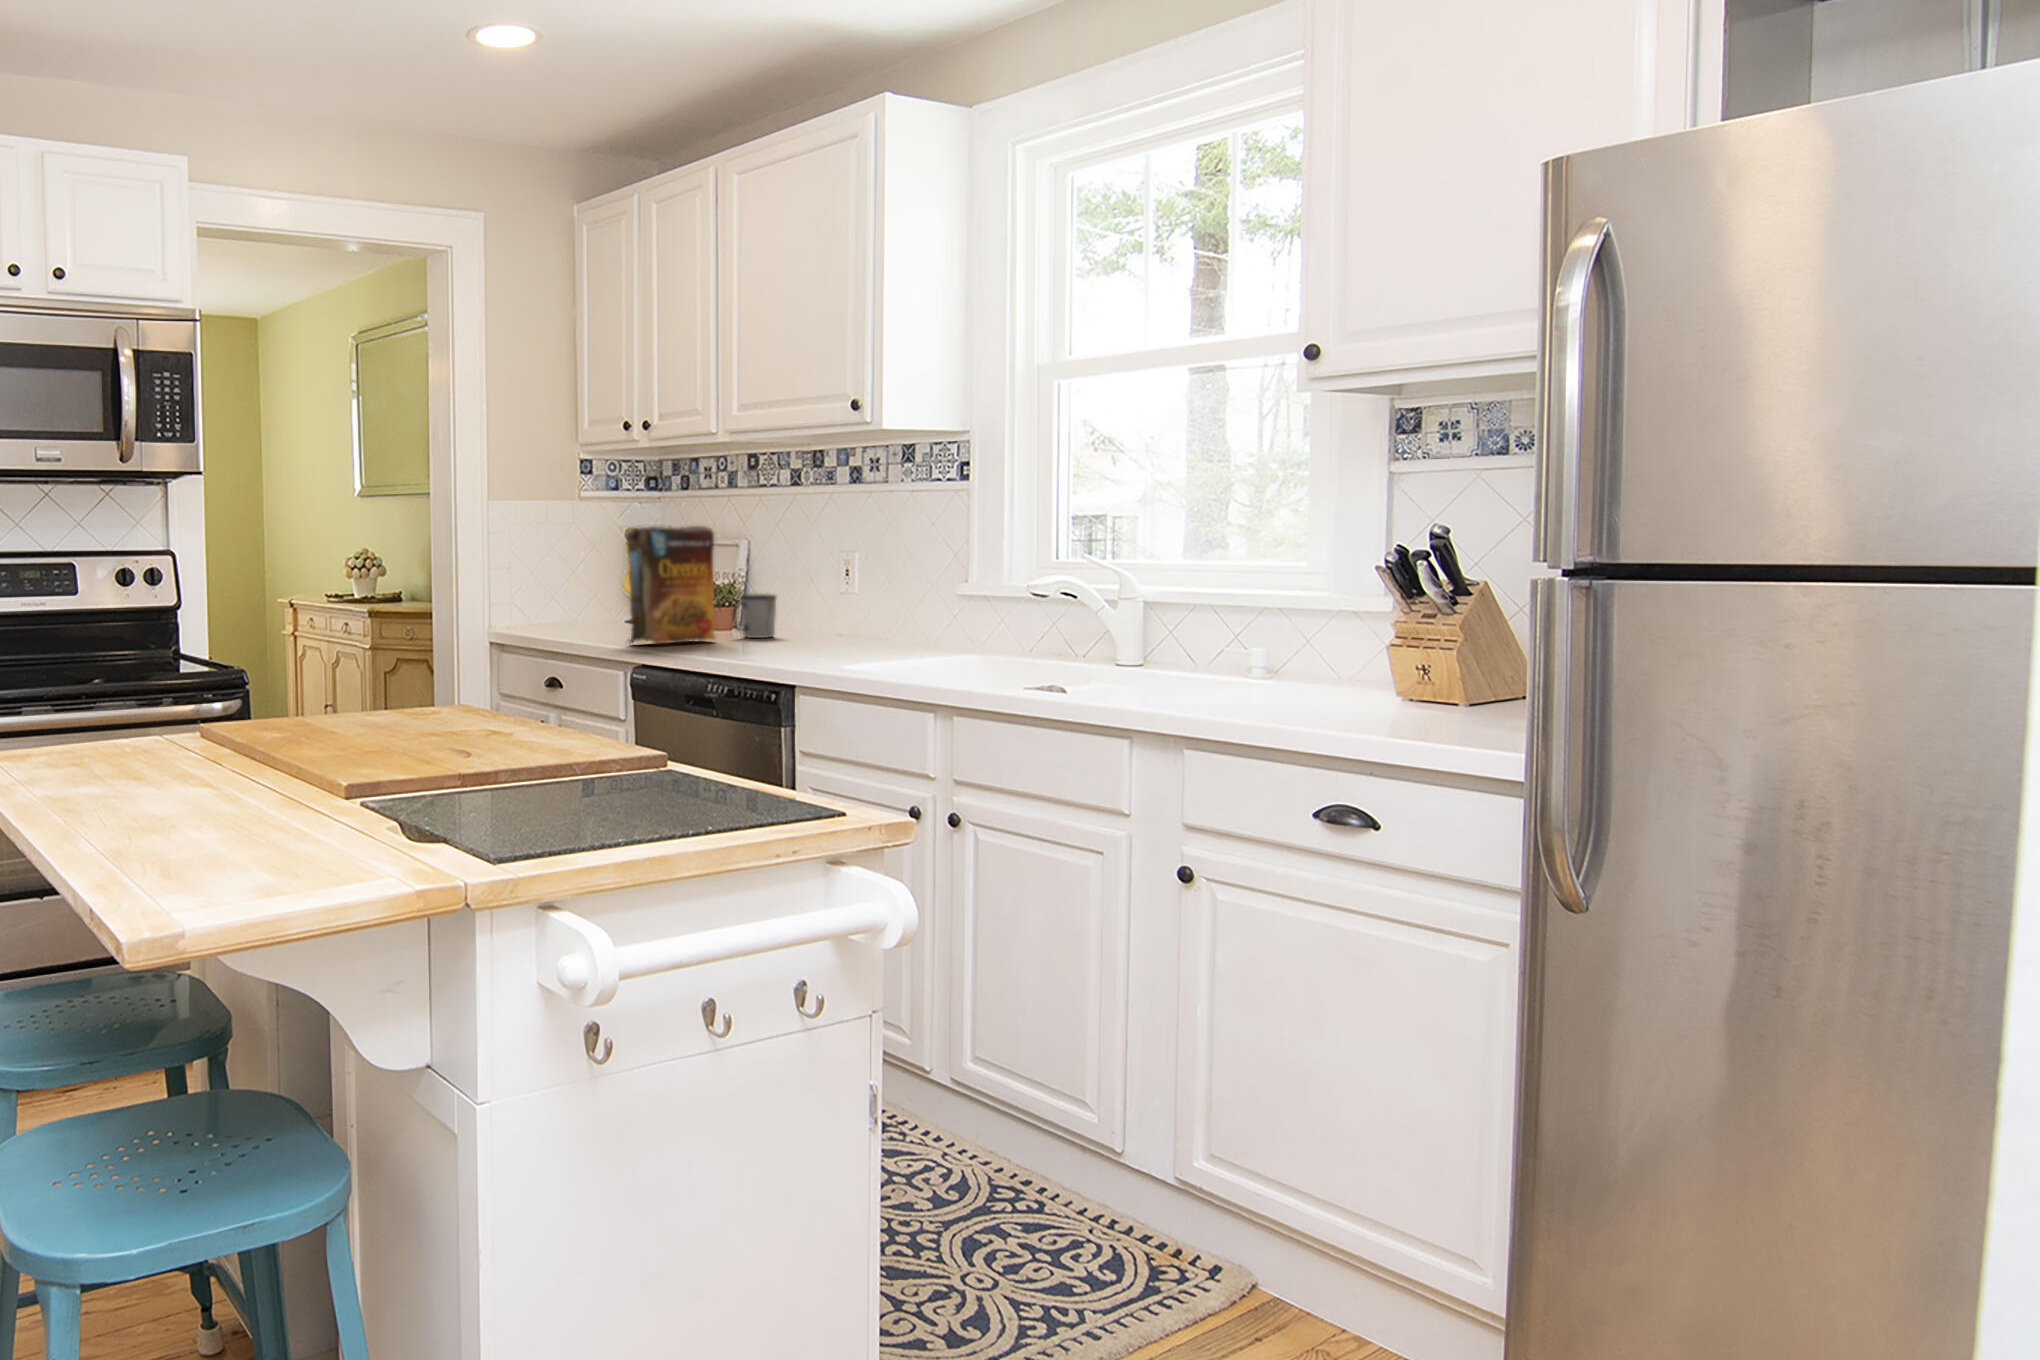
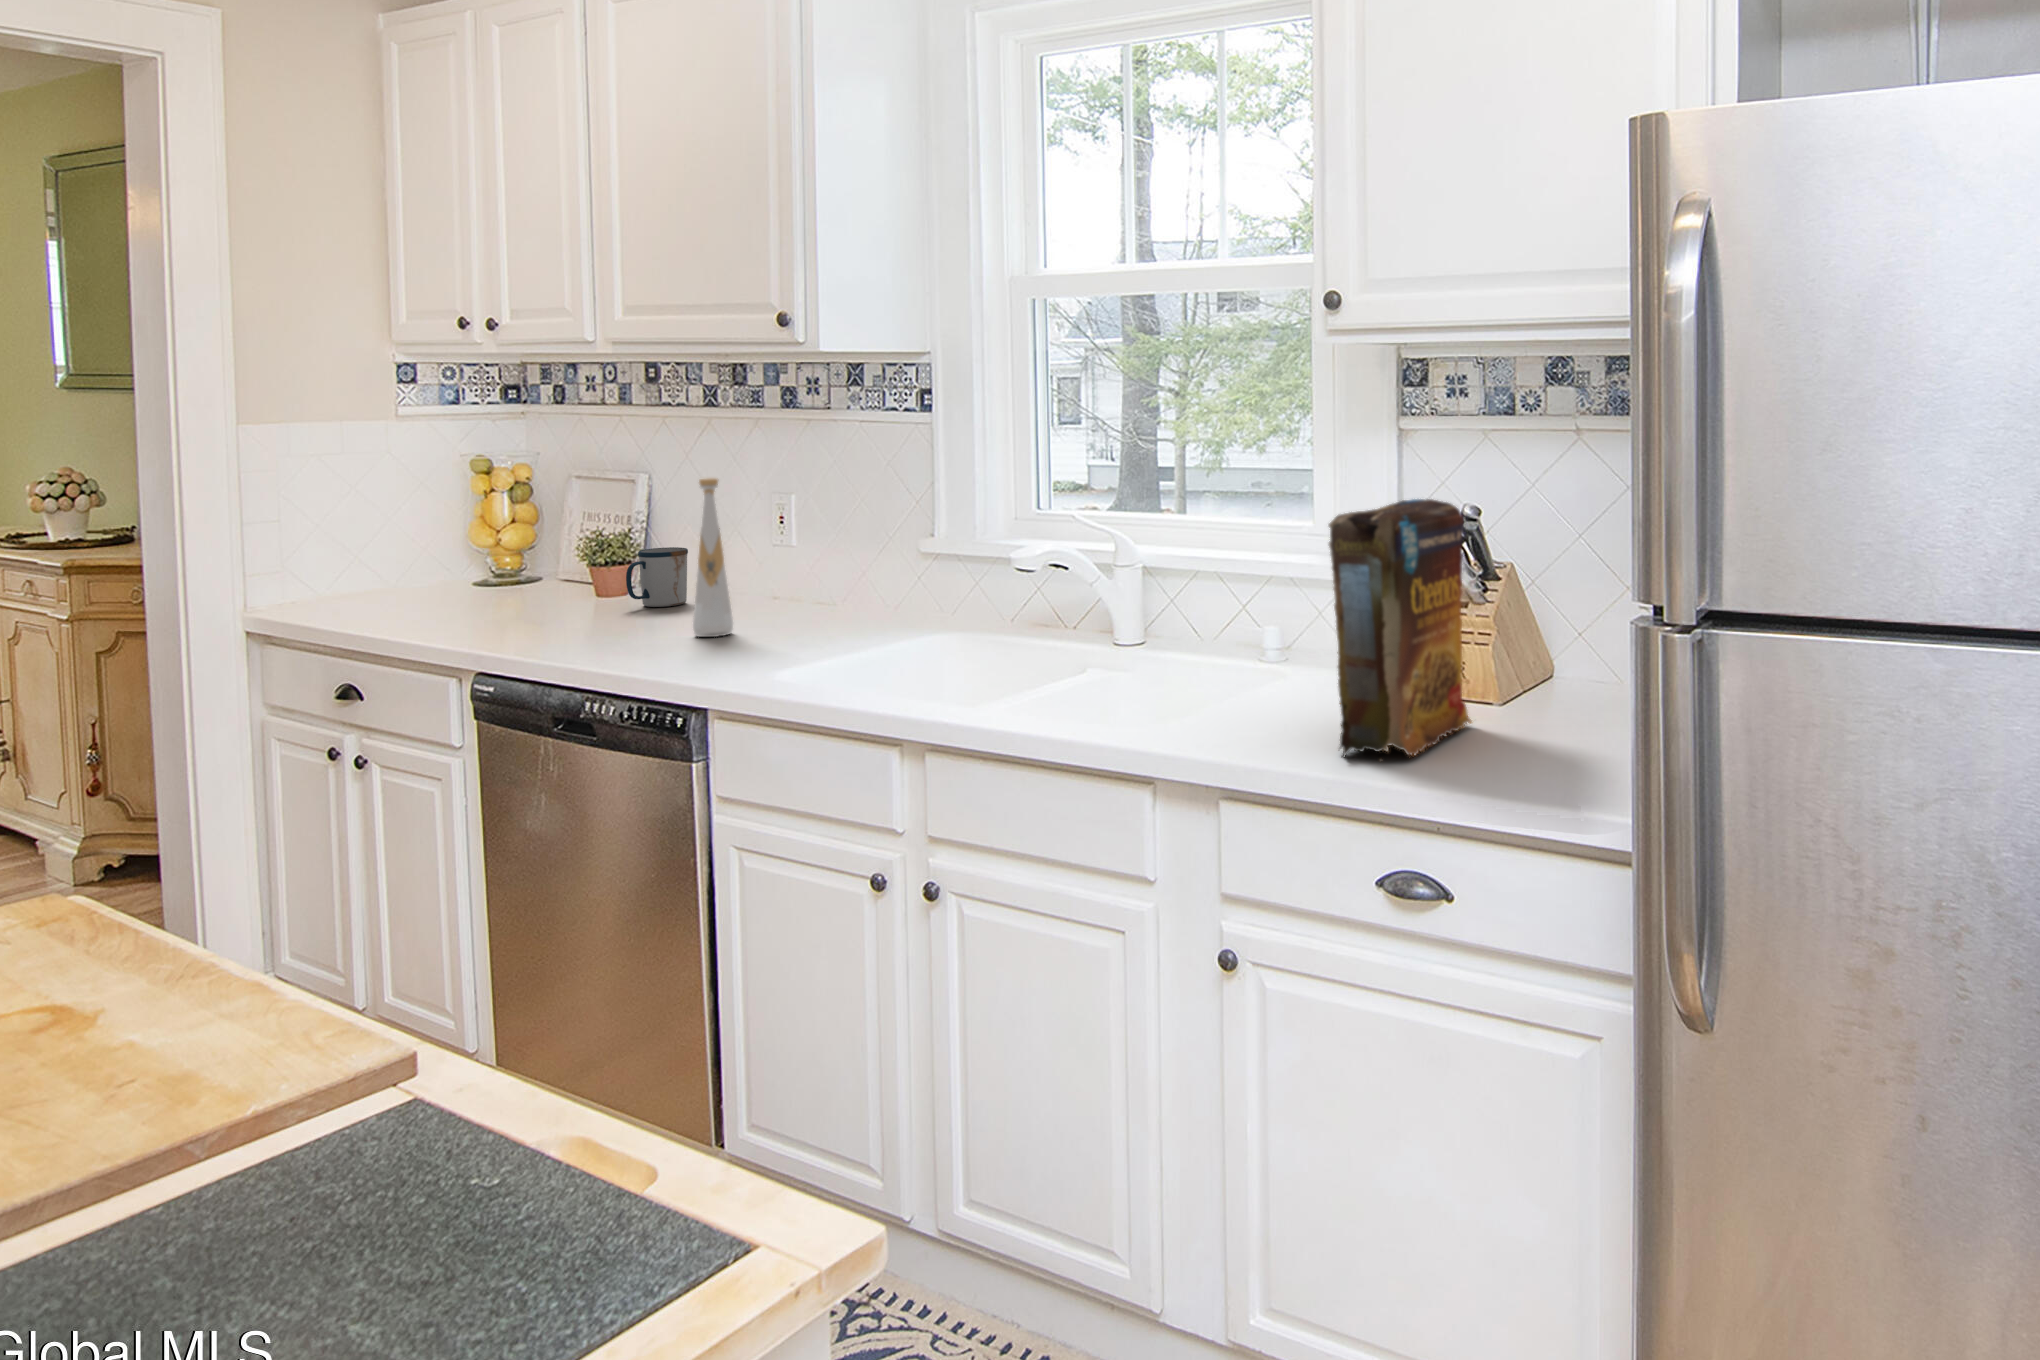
cereal box: present [627,526,716,643] -> present [1329,499,1472,756]
bottle: none [782,531,811,651] -> present [693,478,733,637]

